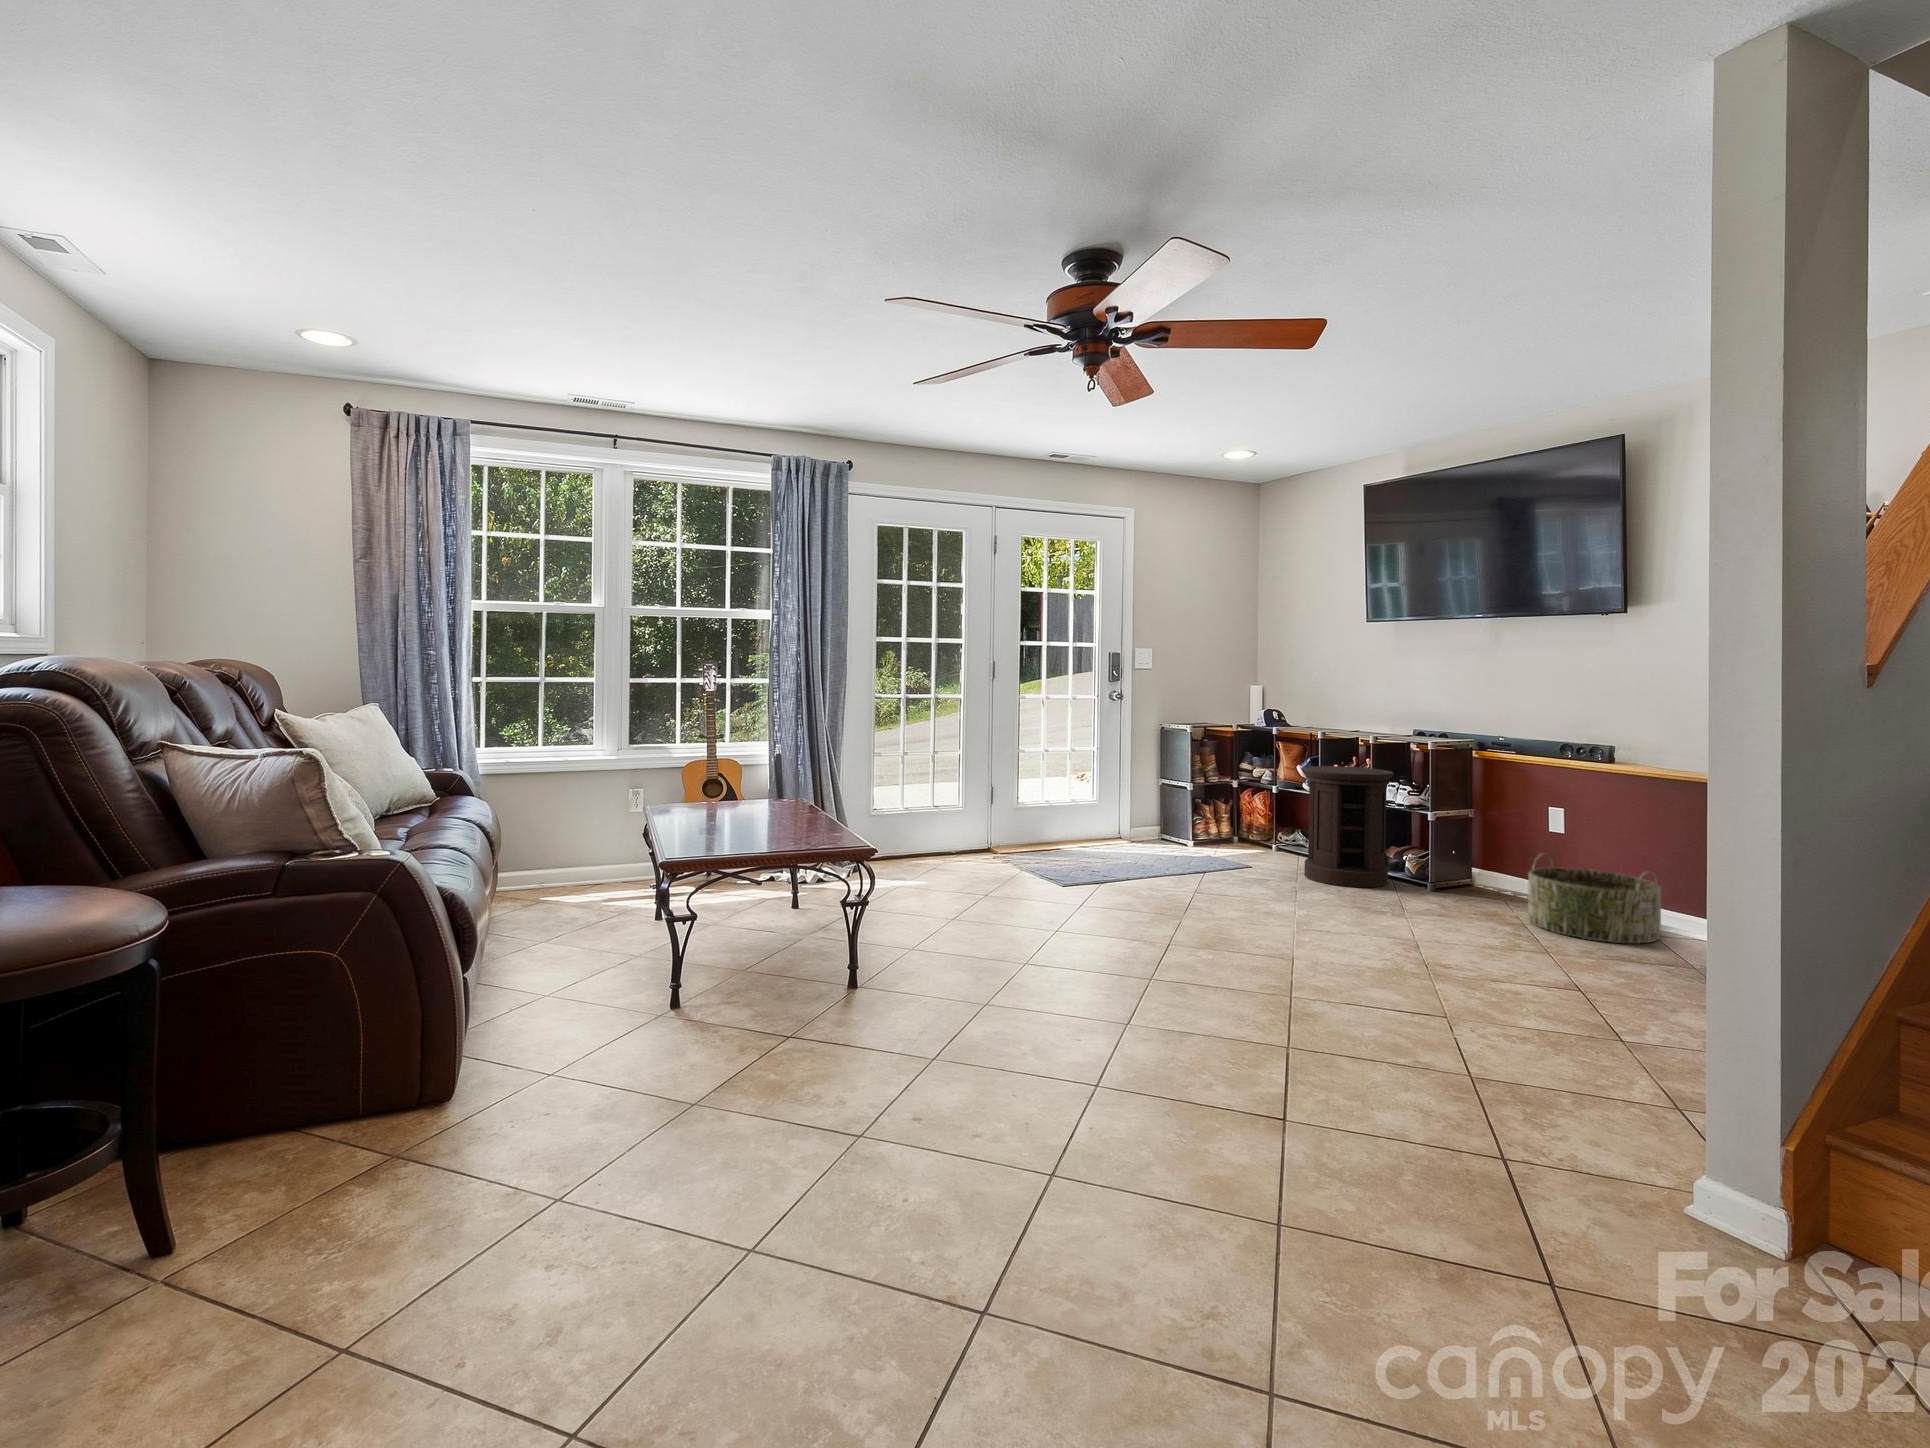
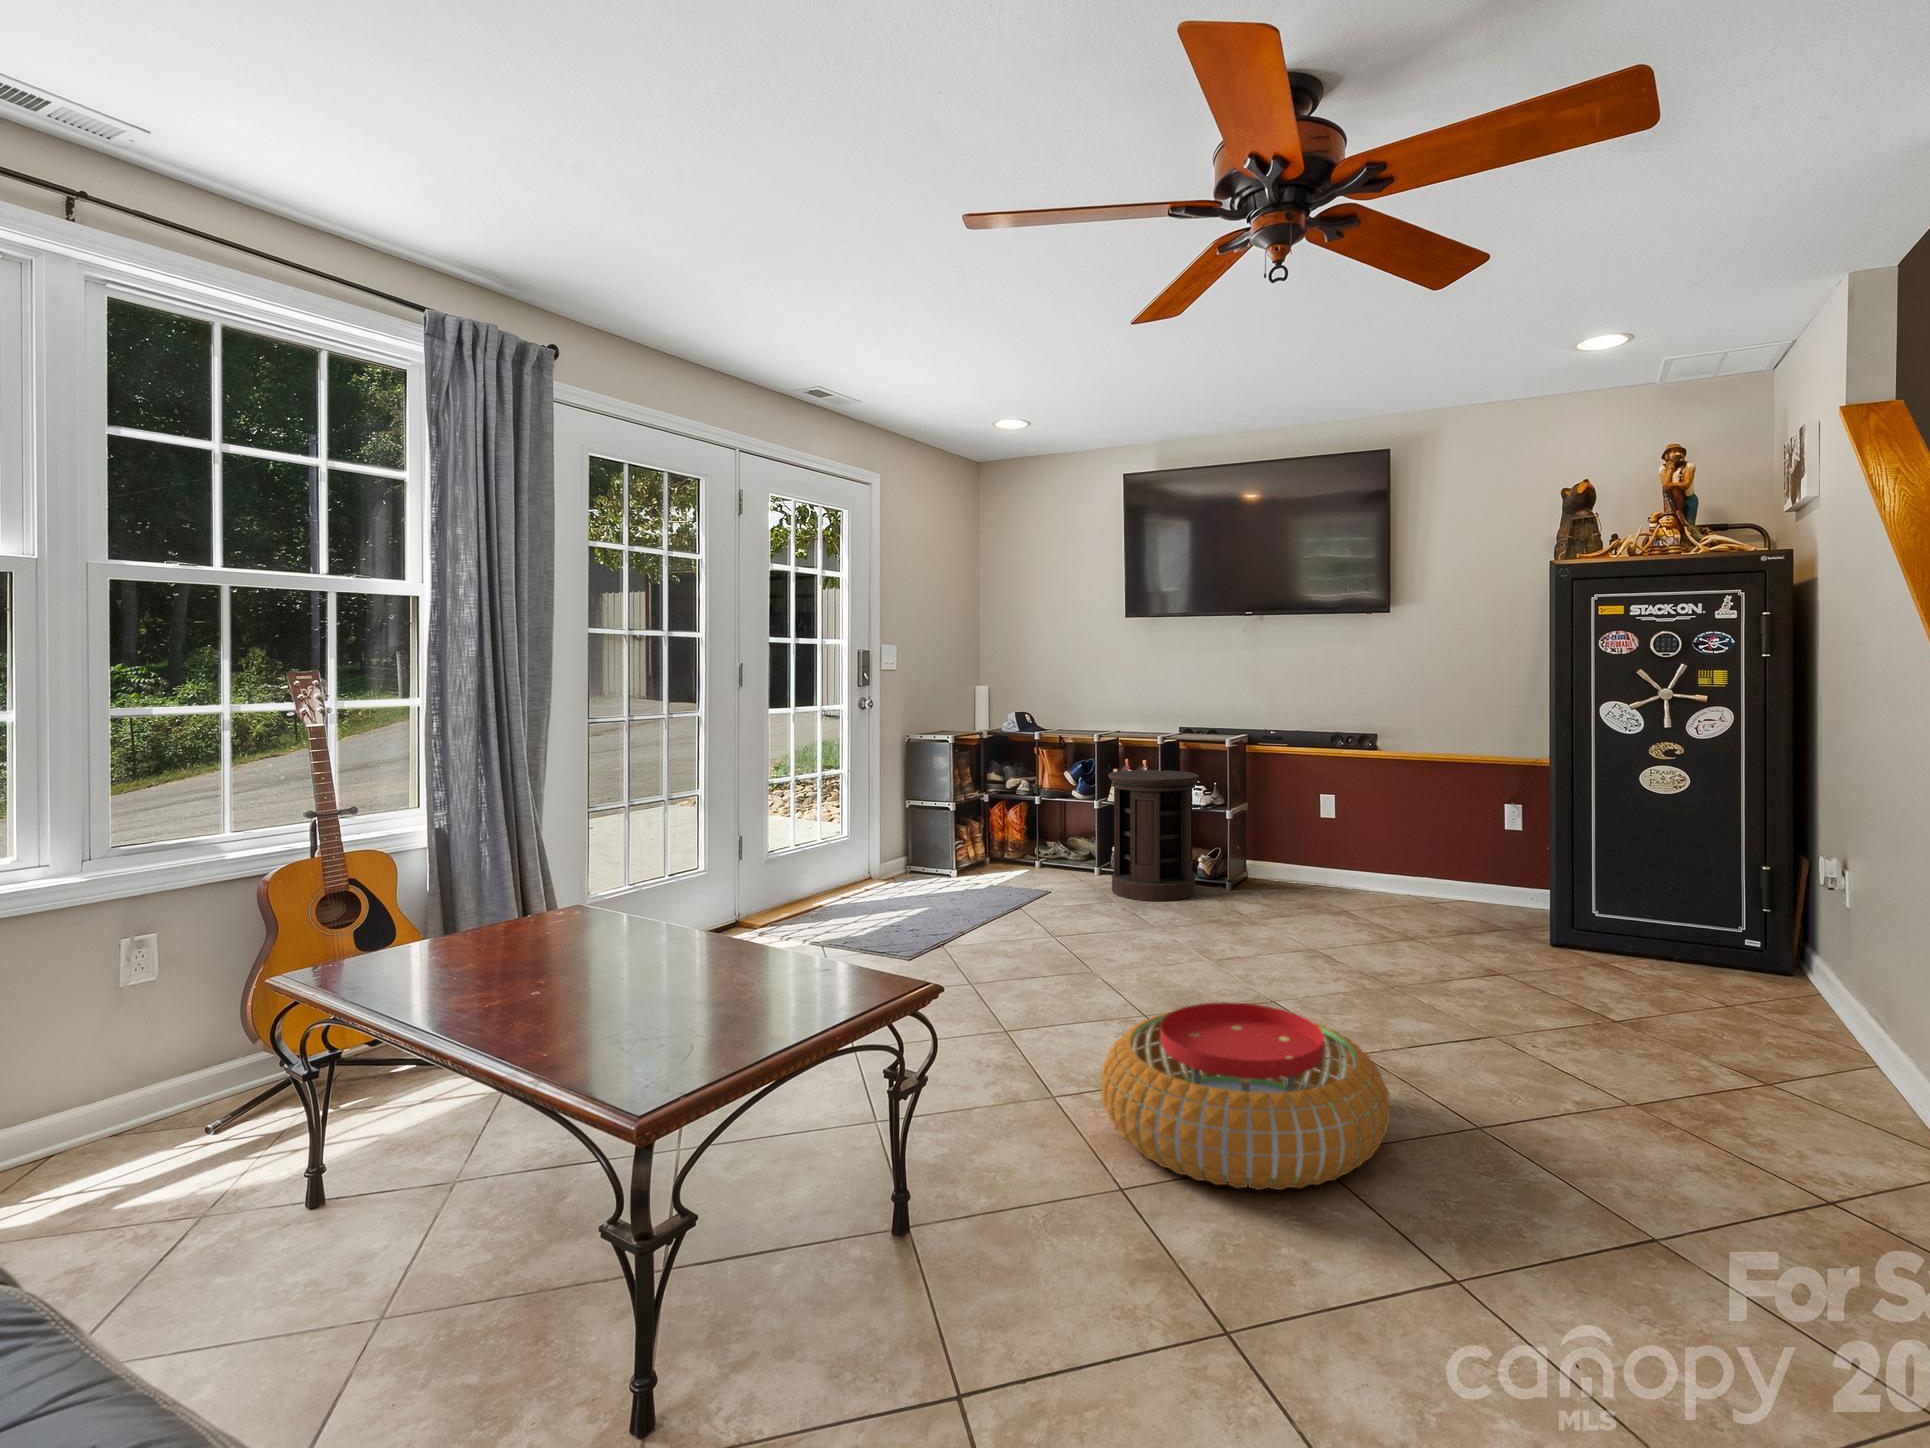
basket: present [1528,853,1661,943] -> none [1345,841,1454,920]
pouf: none [1002,915,1216,1039] -> present [1101,1002,1390,1190]

